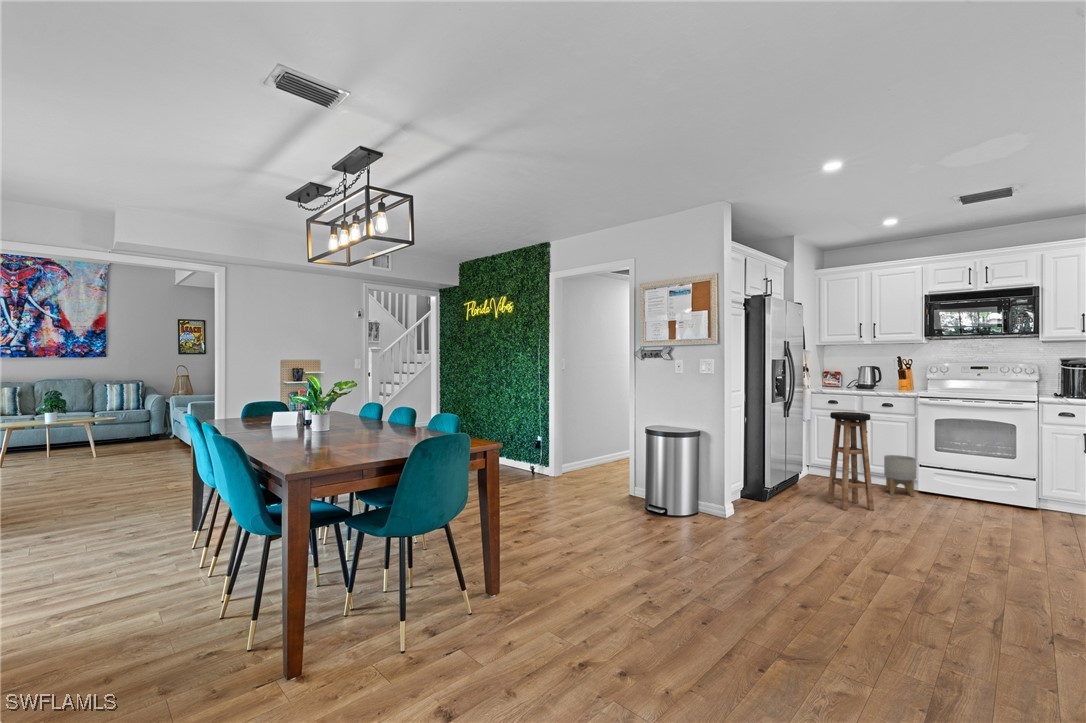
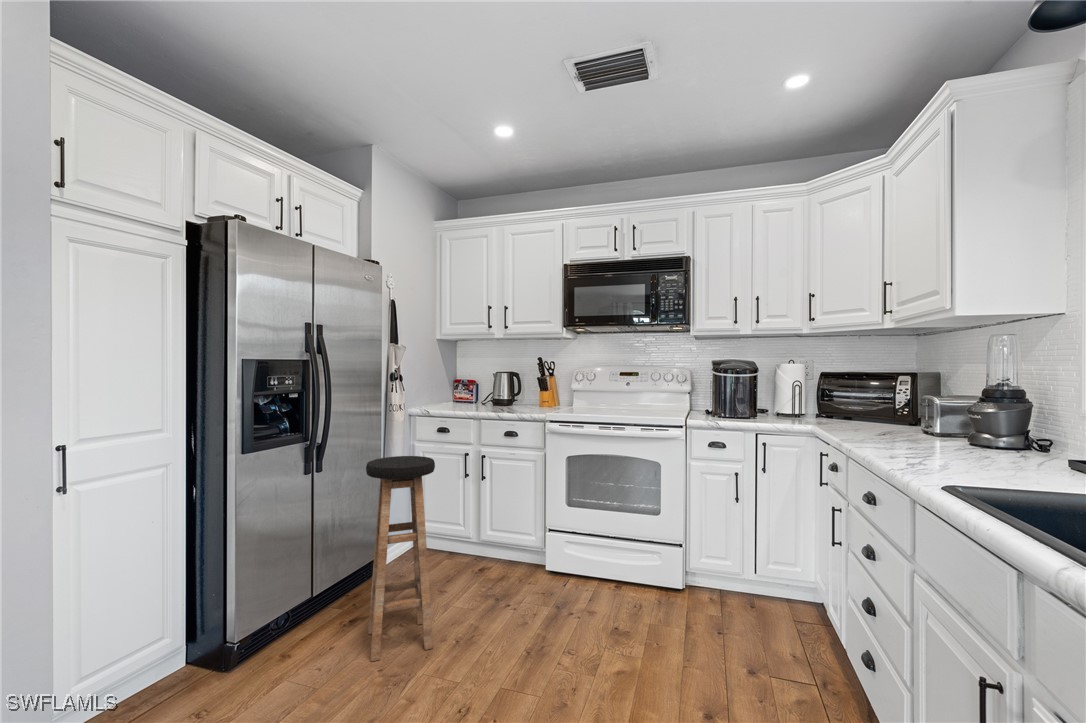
planter: present [884,455,916,497] -> none [498,511,540,583]

